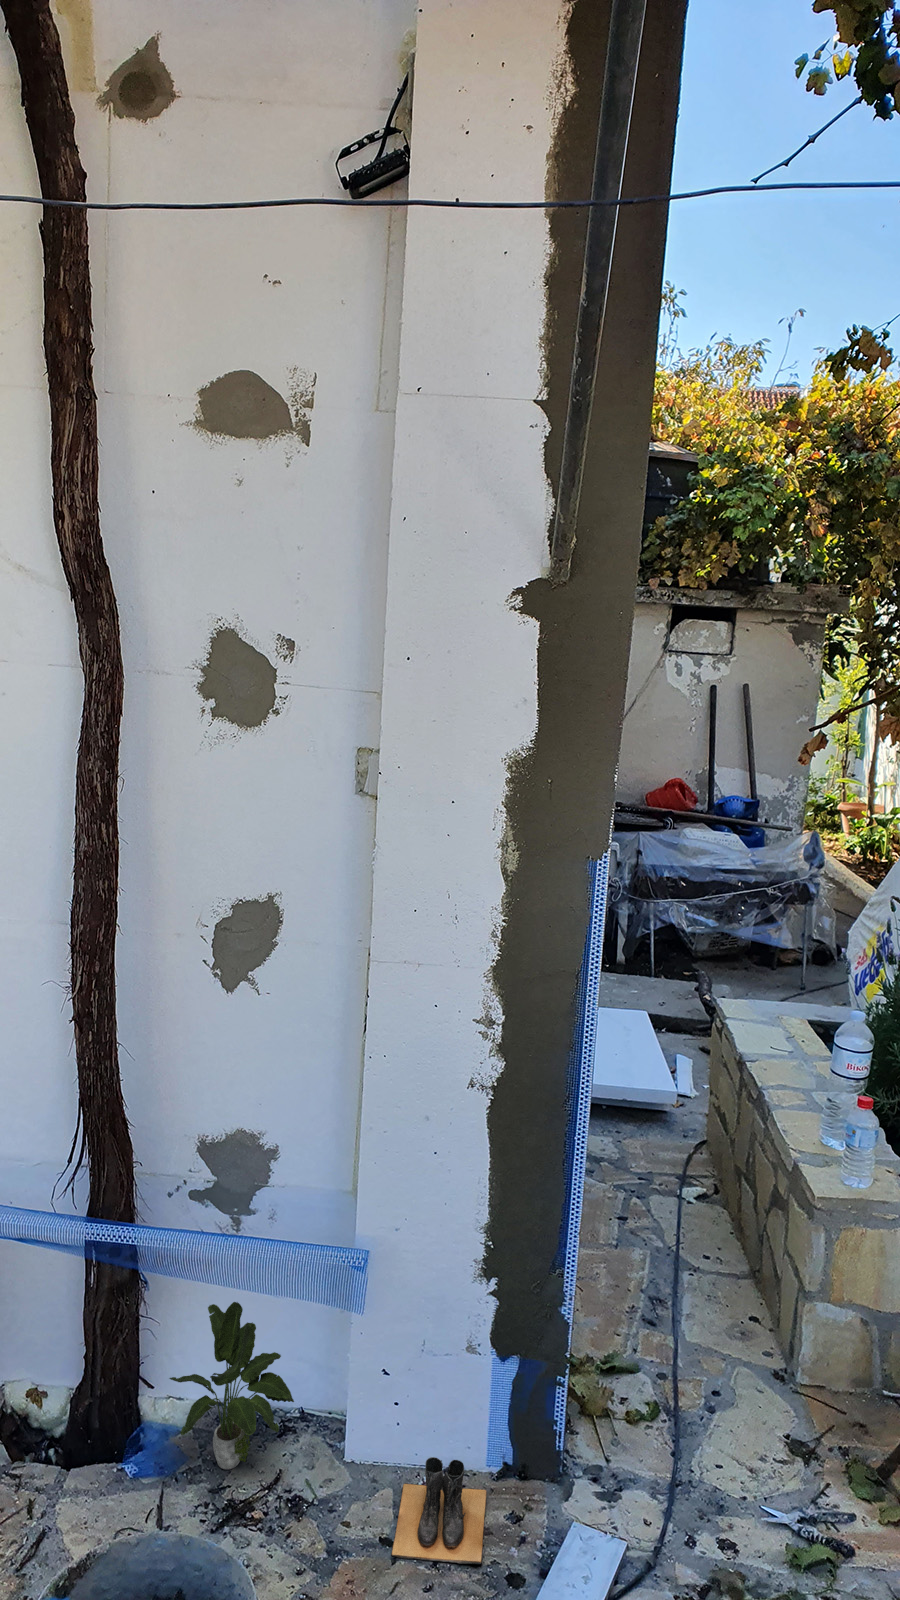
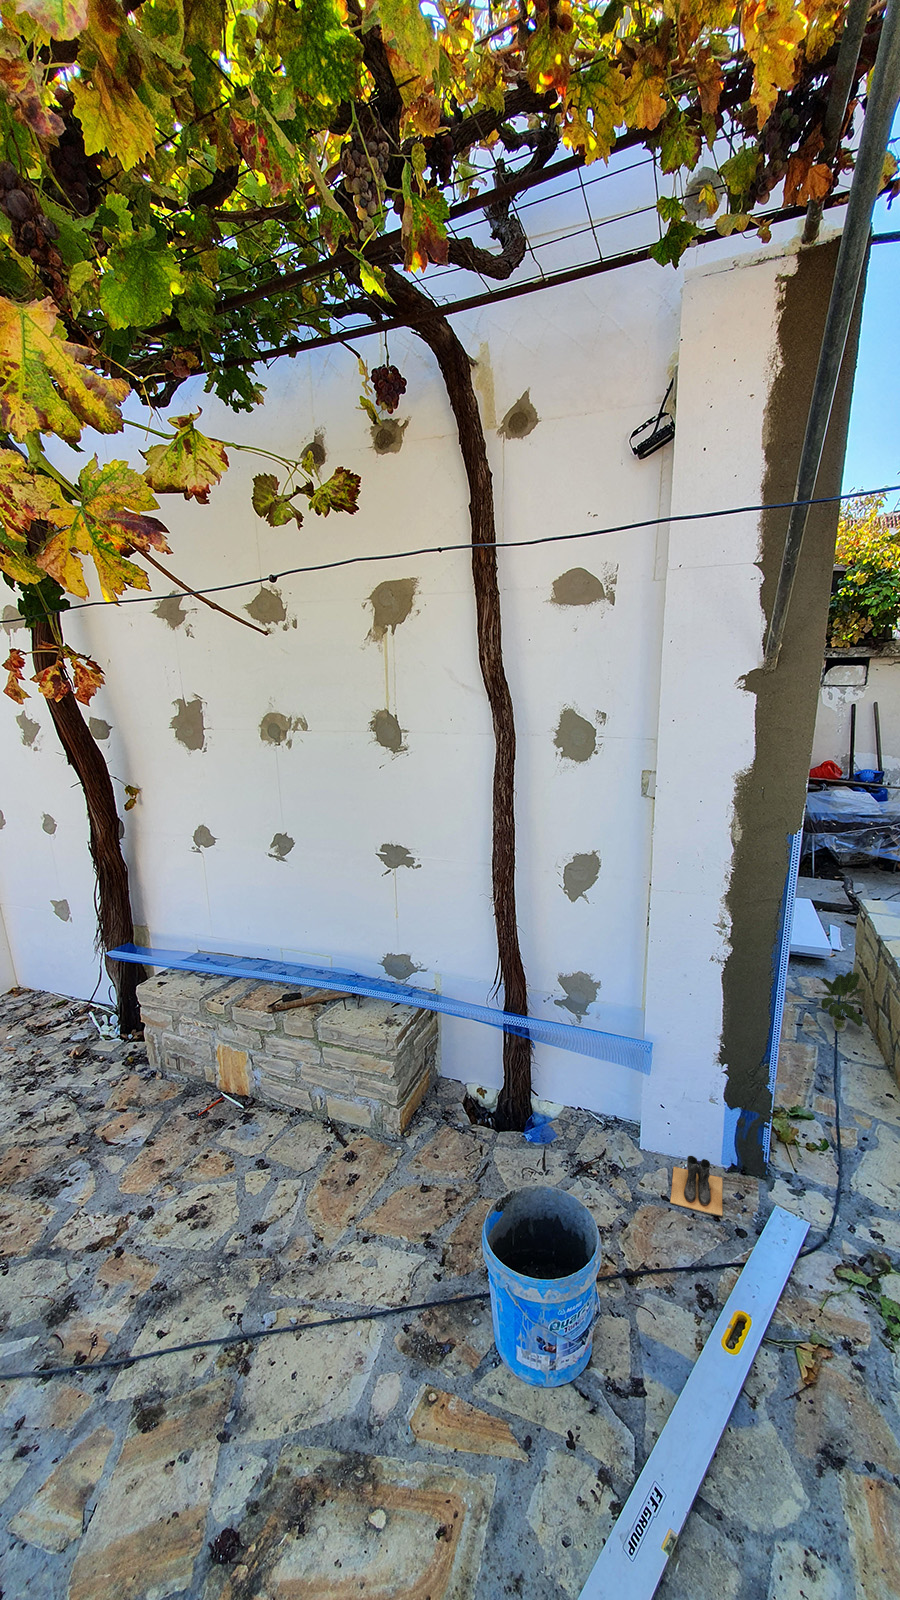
potted plant: present [169,1302,294,1469] -> present [815,971,866,1032]

